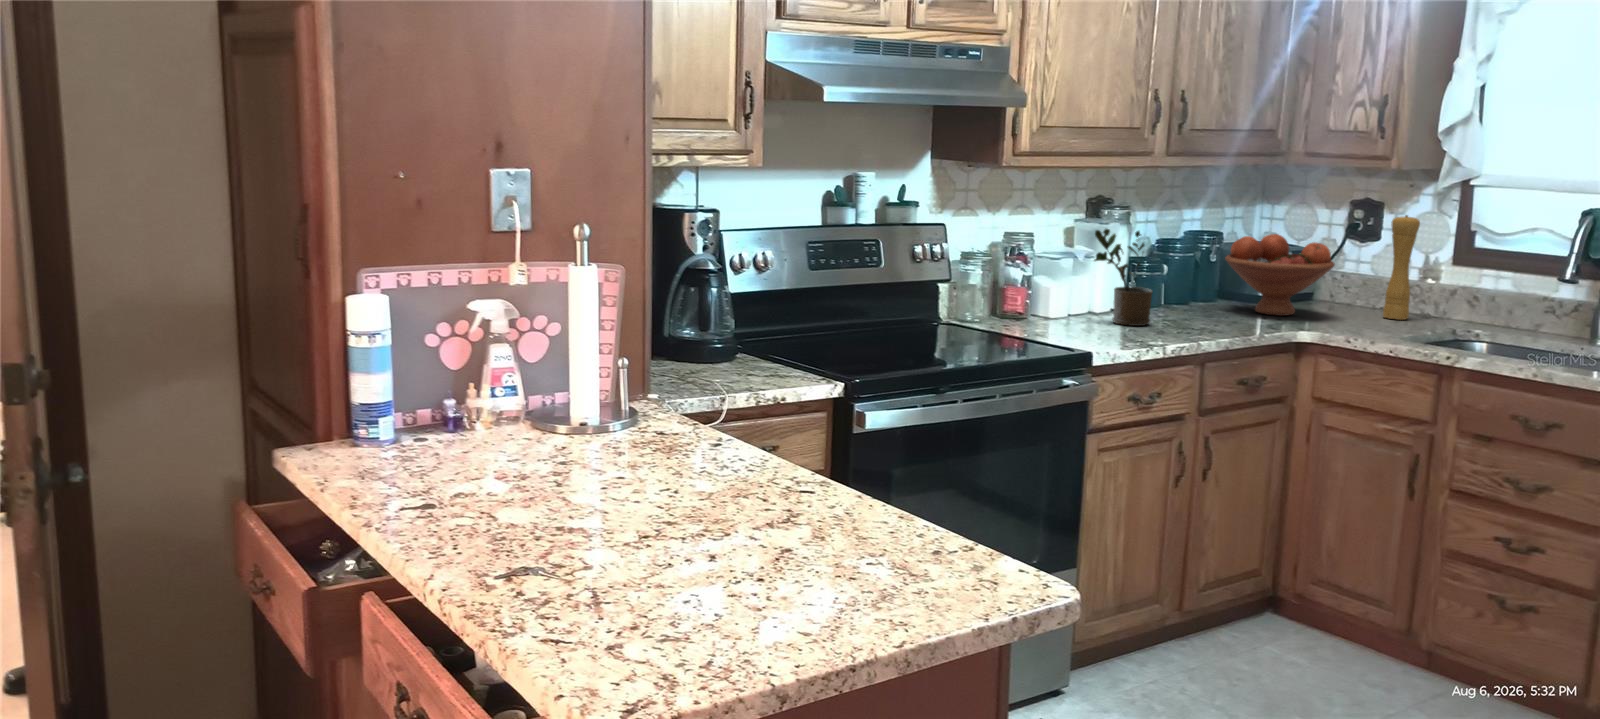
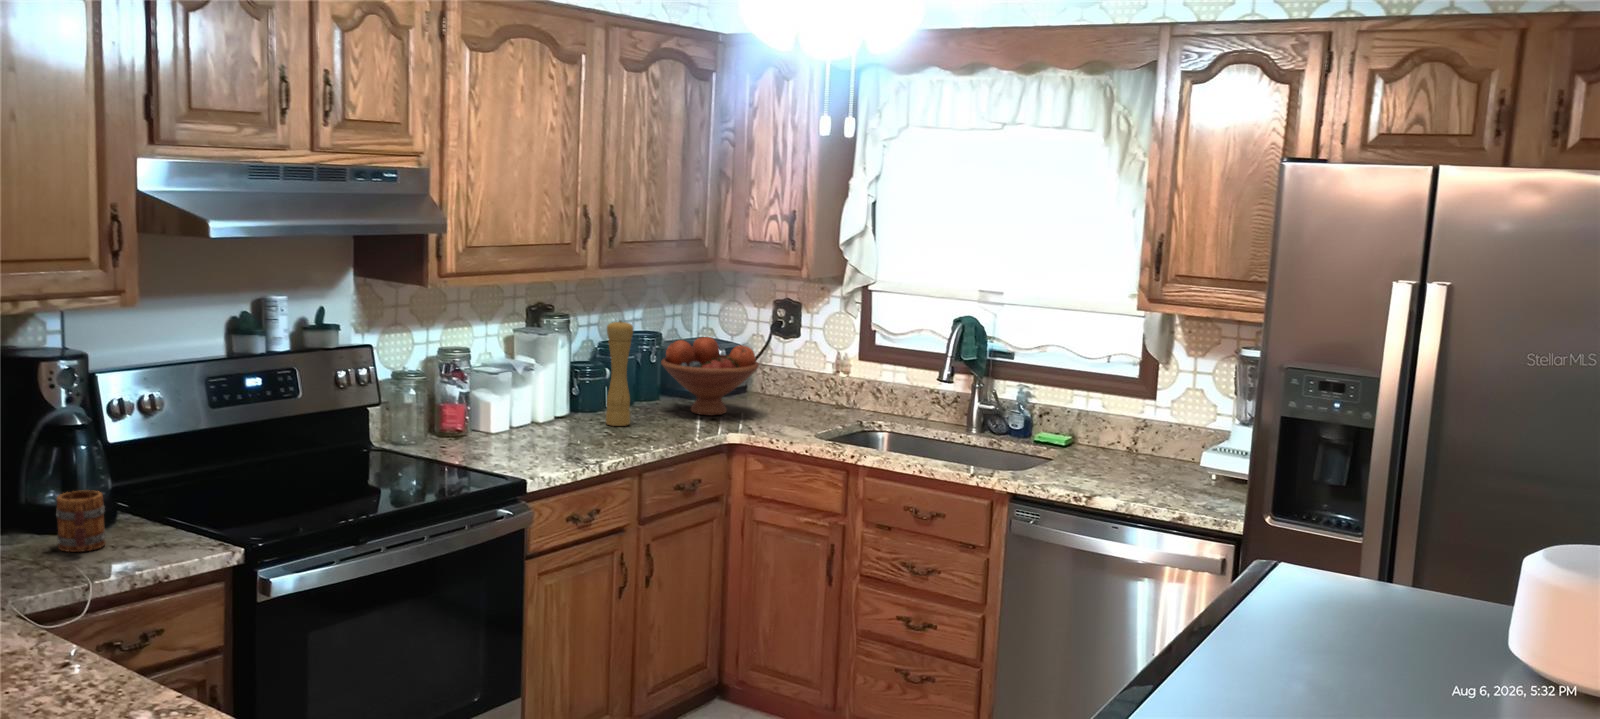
pepper mill: present [1383,215,1420,320] -> present [606,320,633,426]
potted plant: present [1094,229,1152,326] -> none [529,344,589,439]
mug: none [693,323,731,375] -> present [56,490,106,552]

